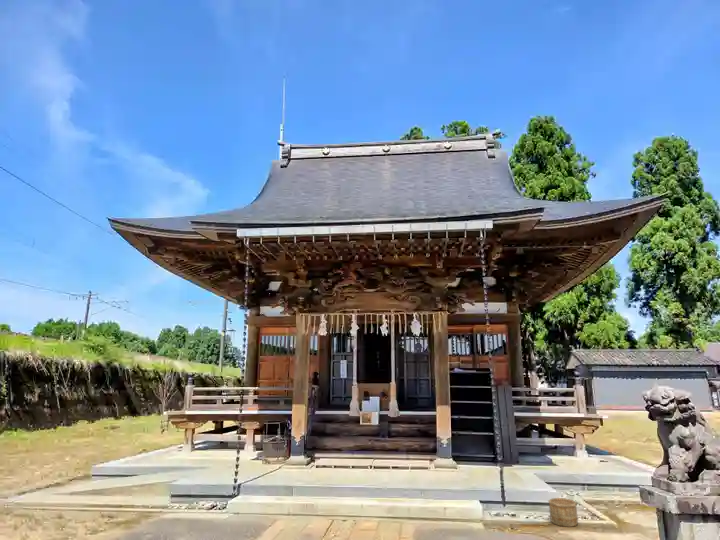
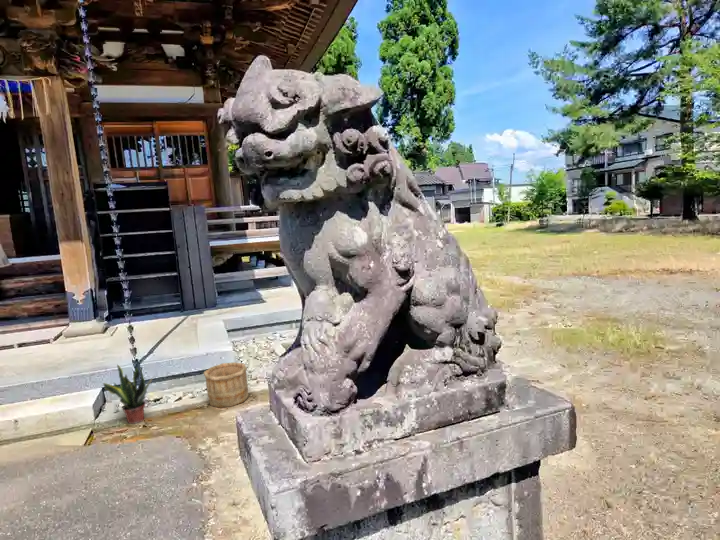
potted plant: none [497,485,521,524] -> present [104,365,152,424]

